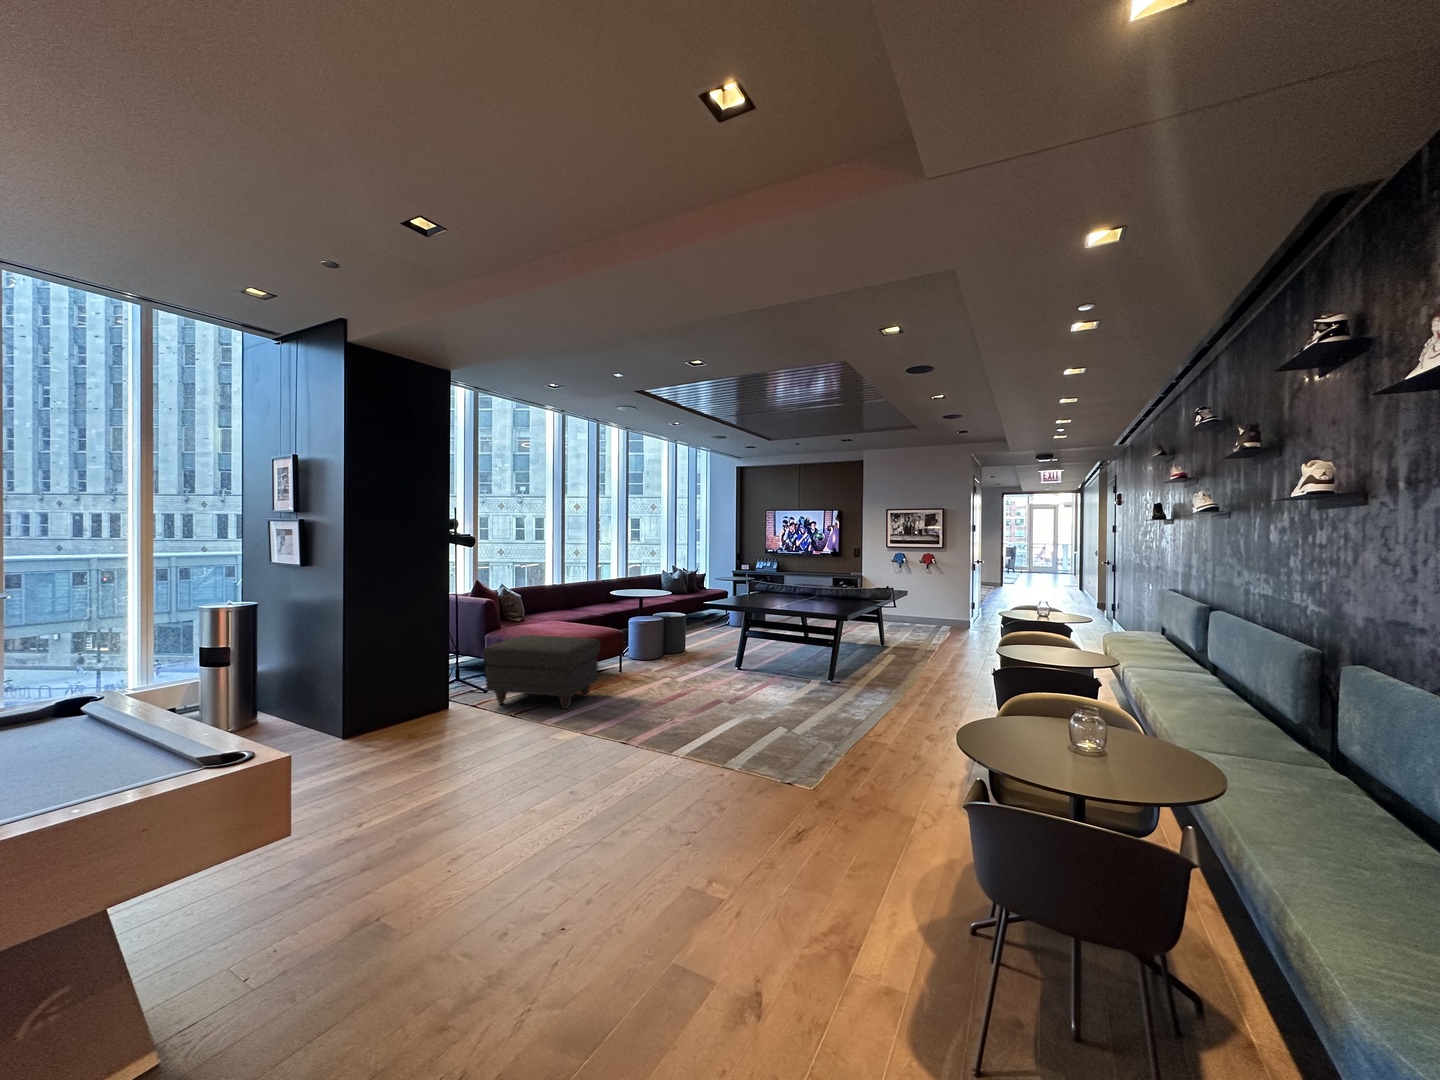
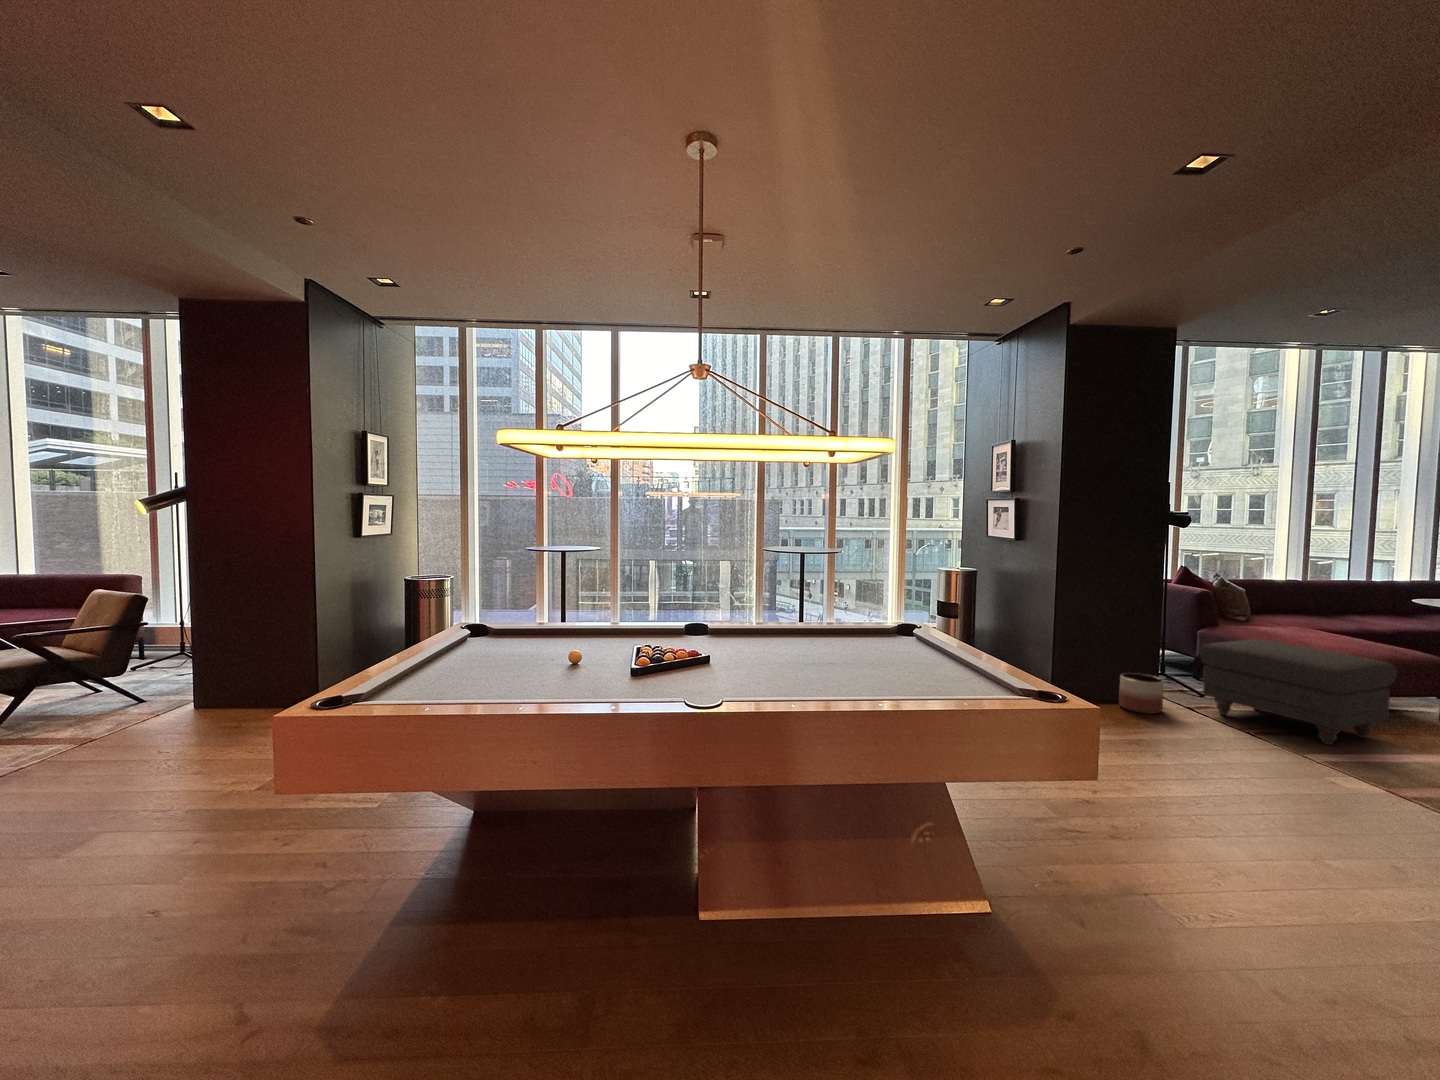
planter: none [417,684,455,723] -> present [1119,673,1164,714]

